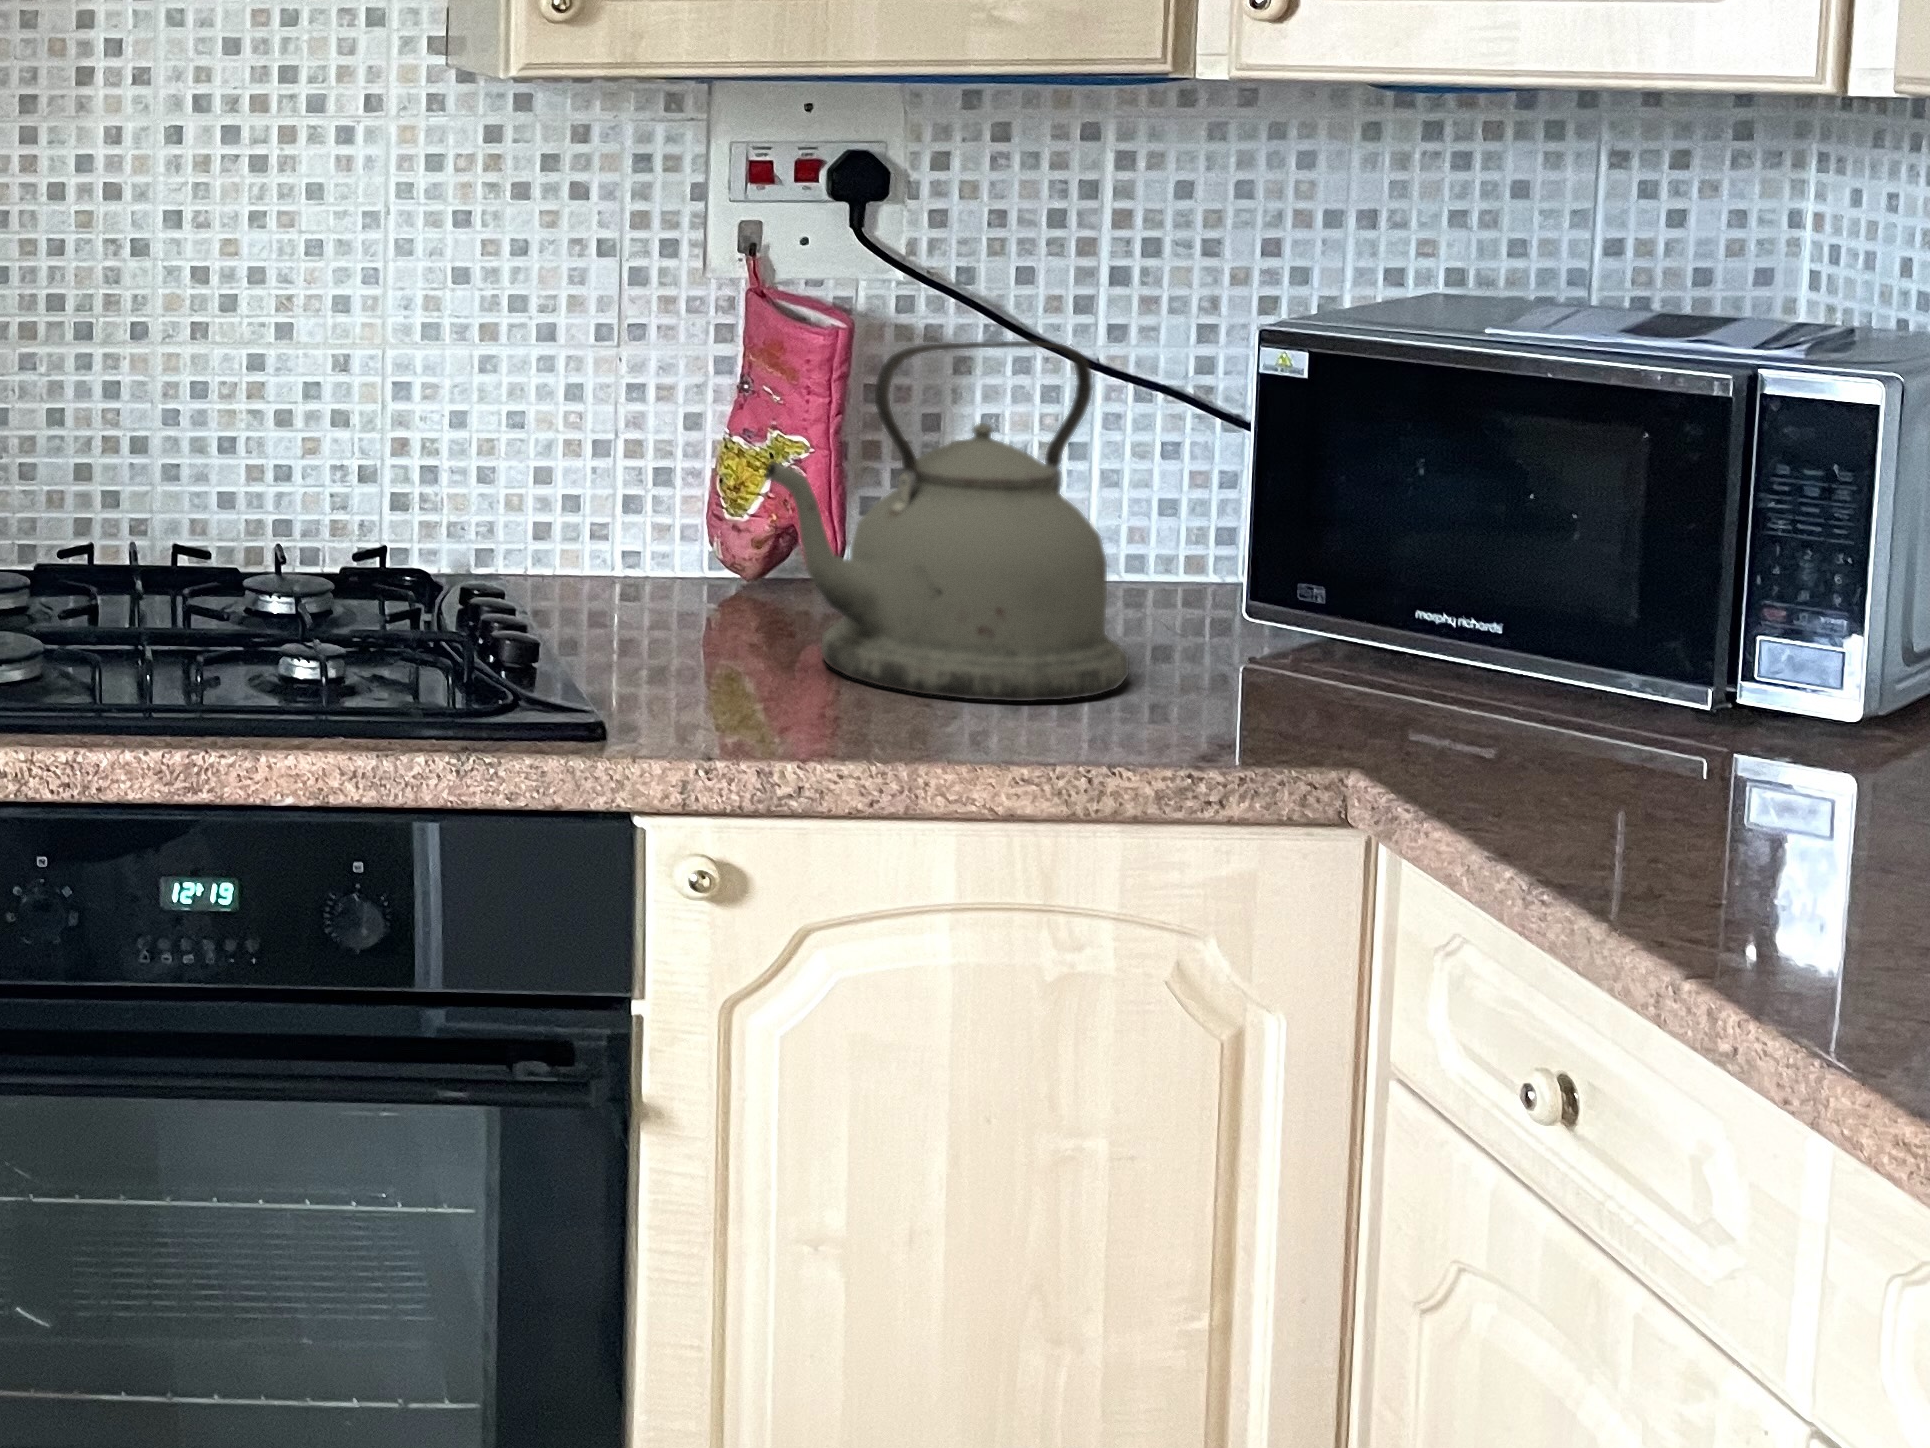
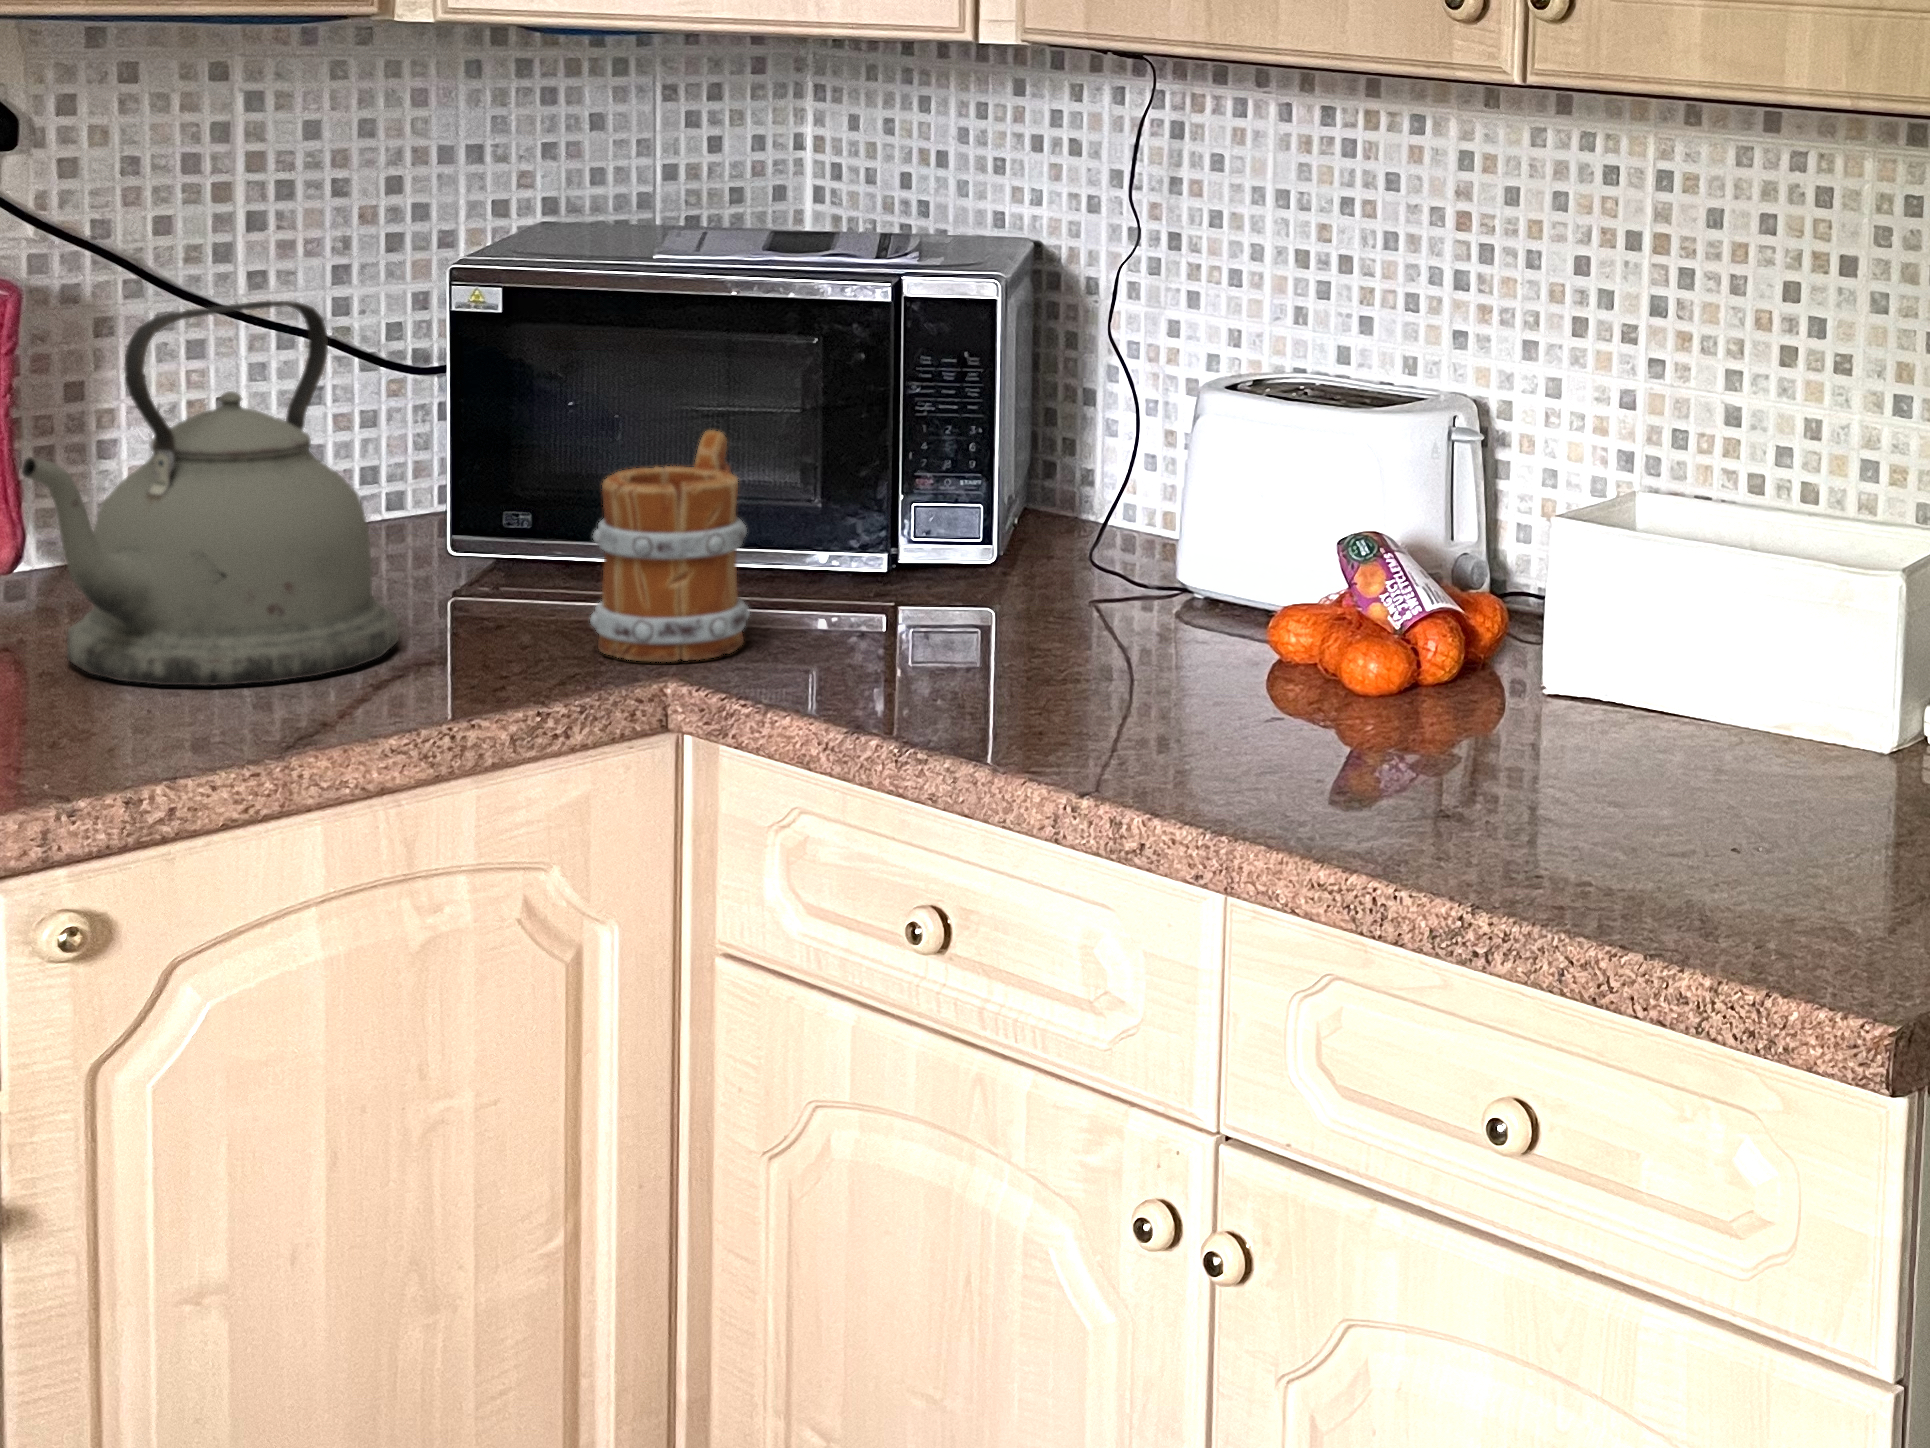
mug: none [1309,512,1511,753] -> present [590,431,750,662]

